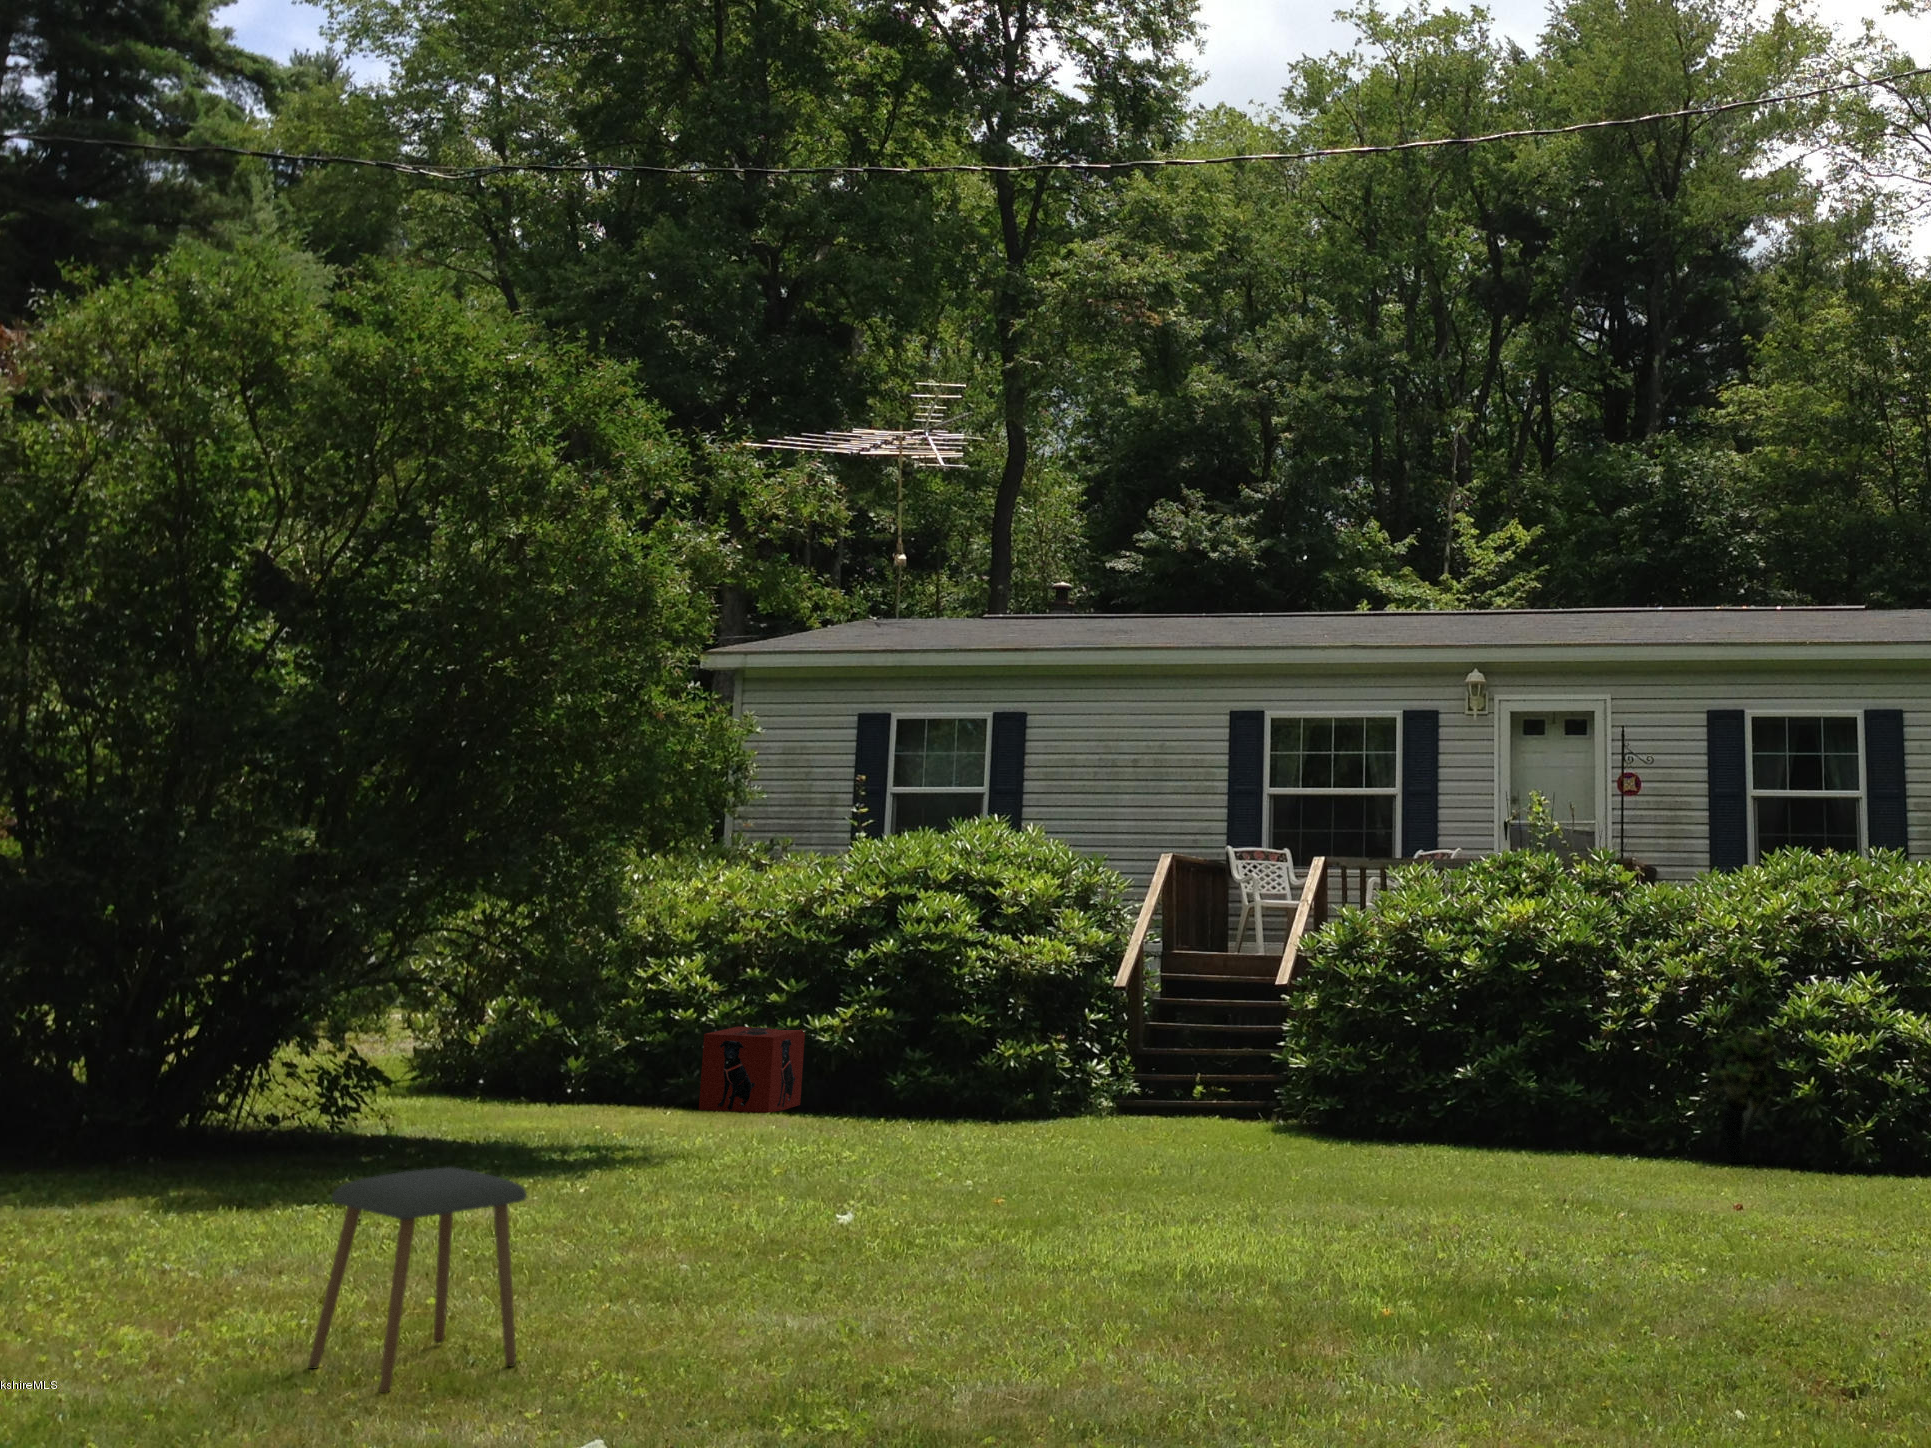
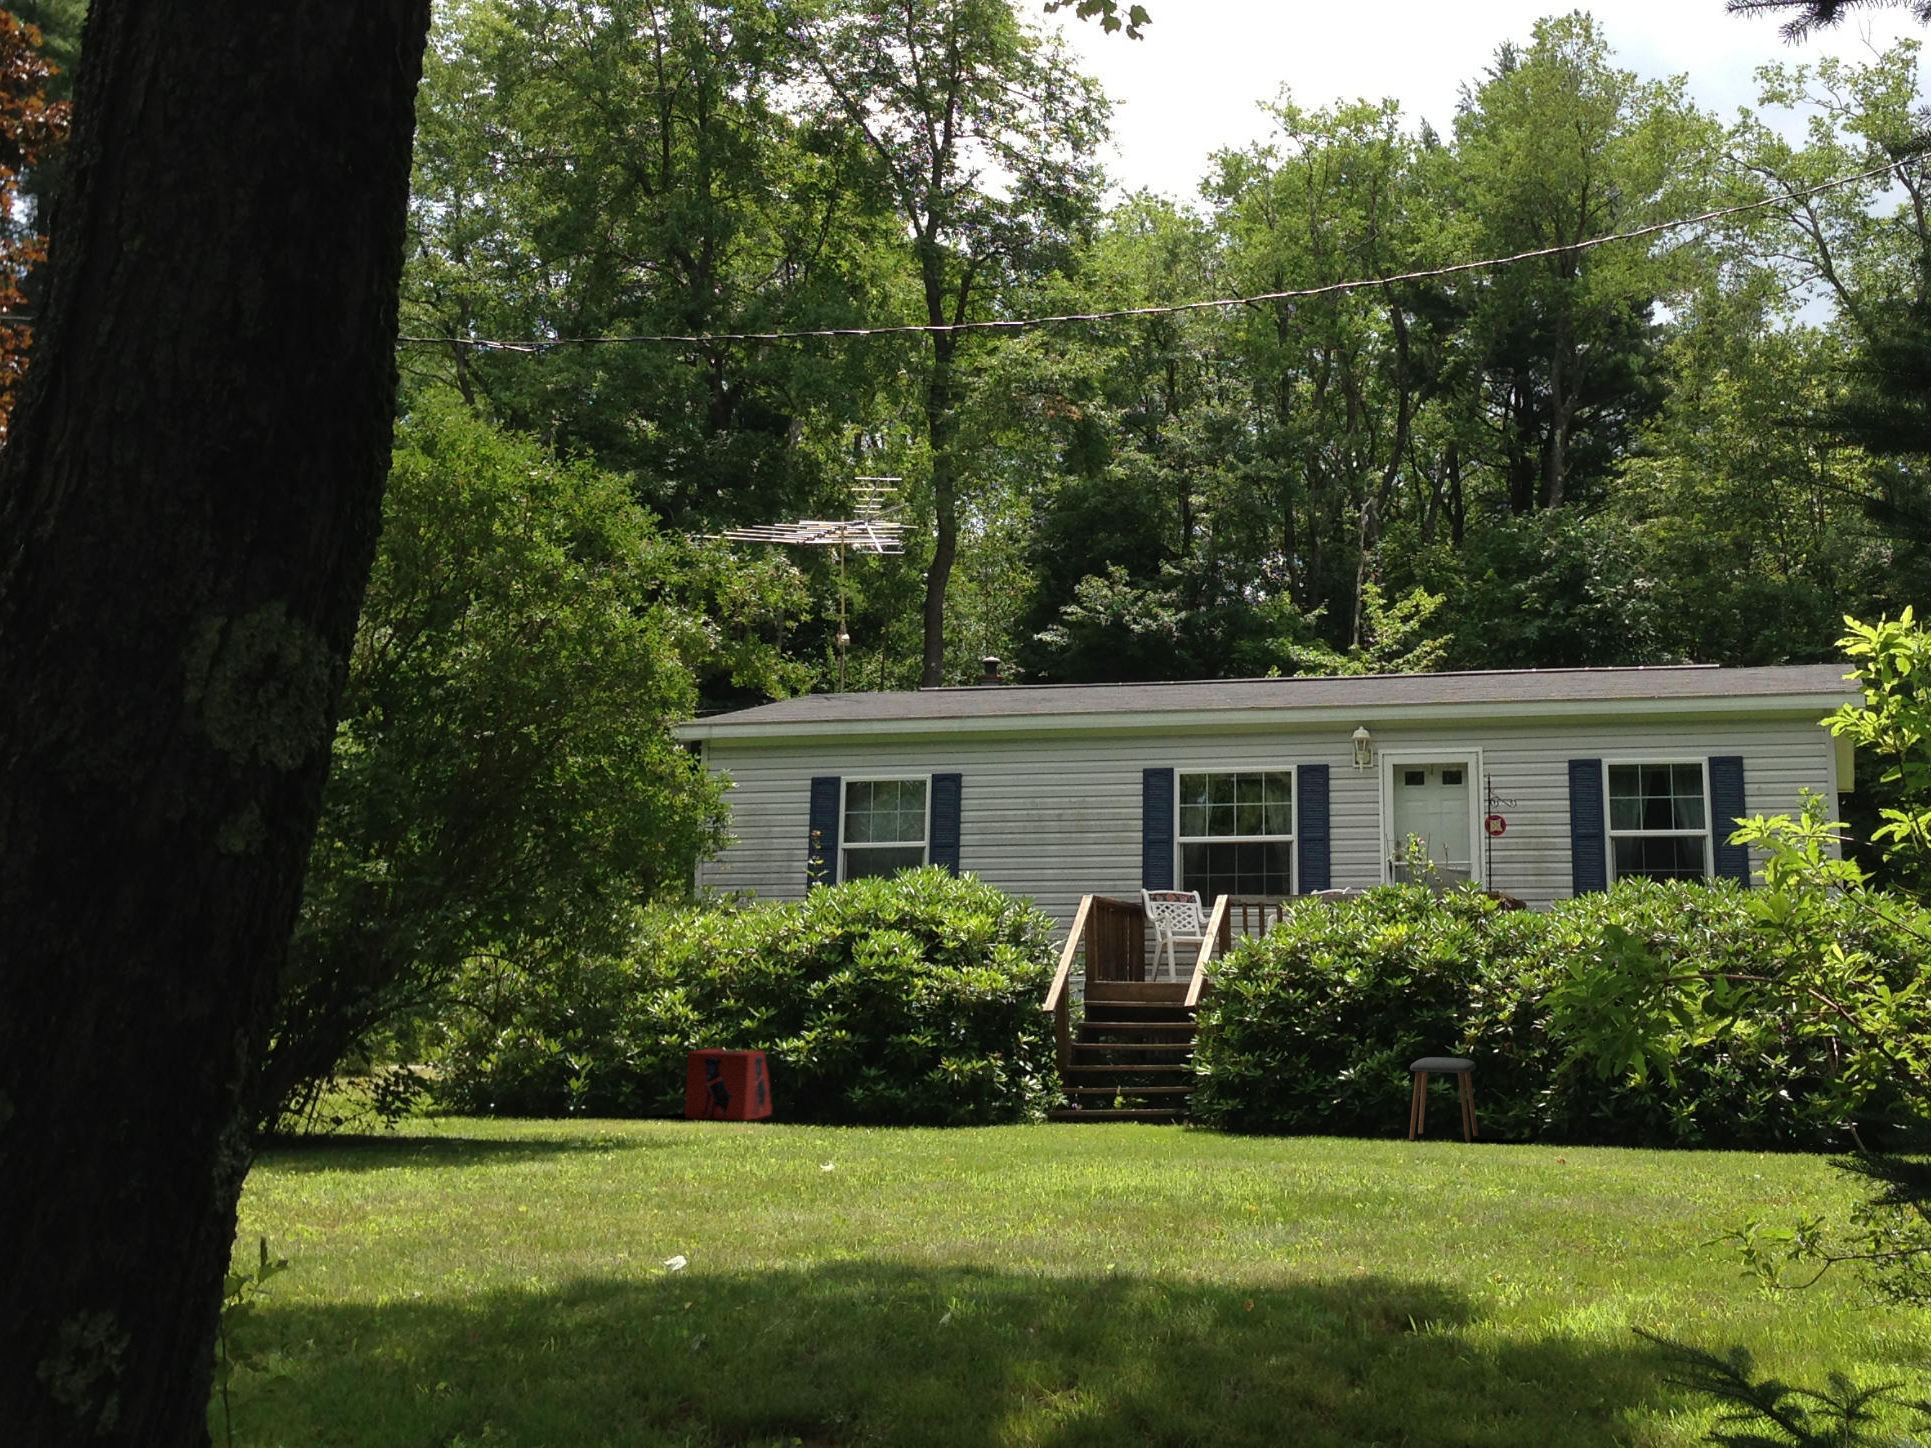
potted plant: present [1709,1028,1779,1163] -> none [1552,1033,1616,1149]
stool: present [308,1167,527,1393] -> present [1409,1057,1478,1142]

